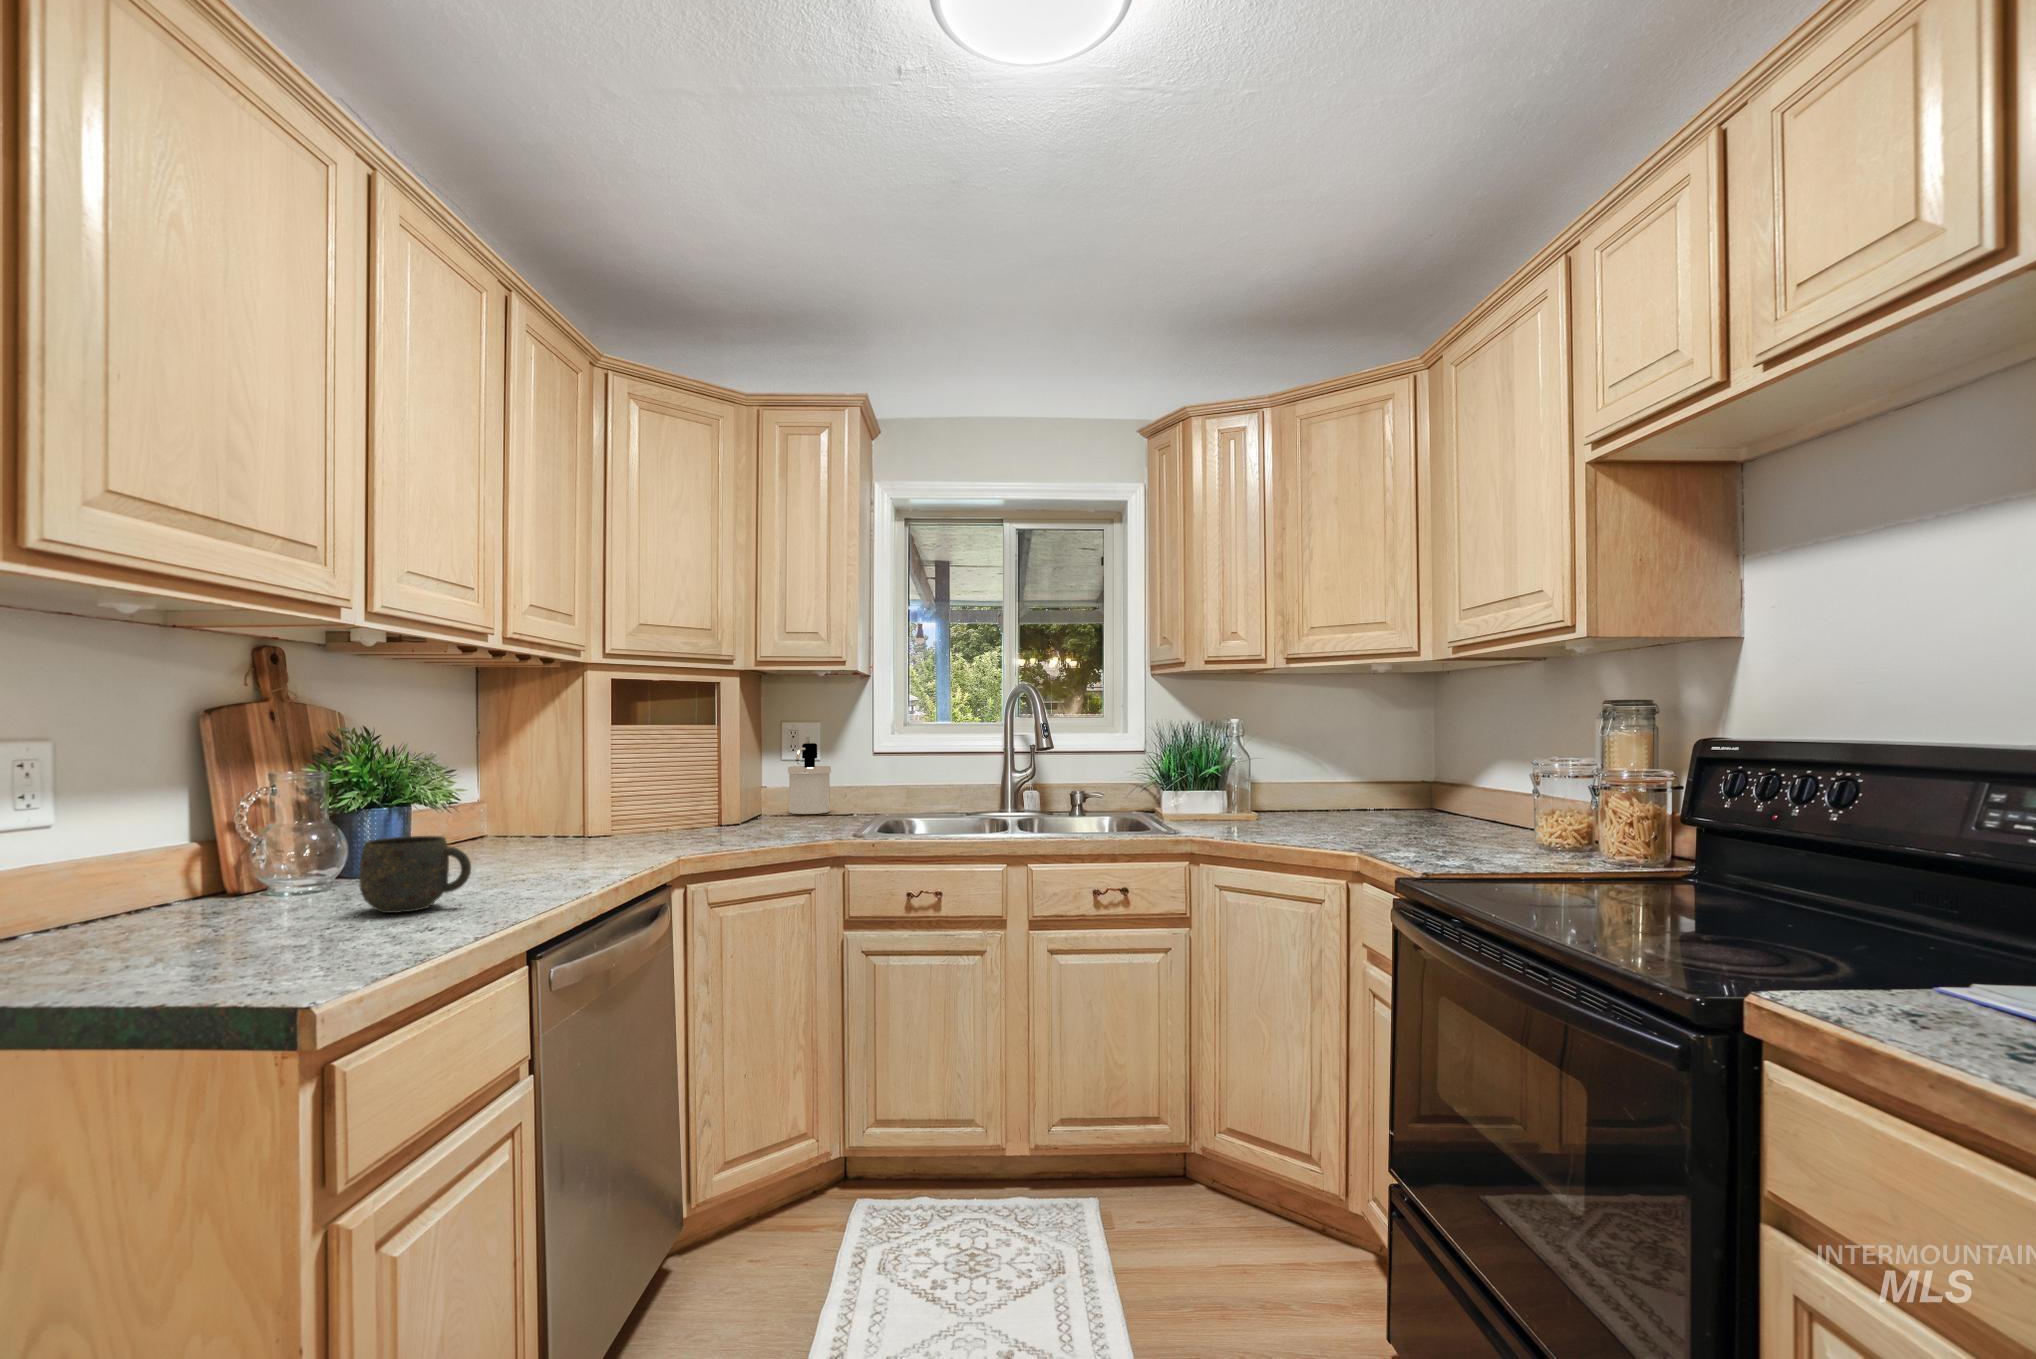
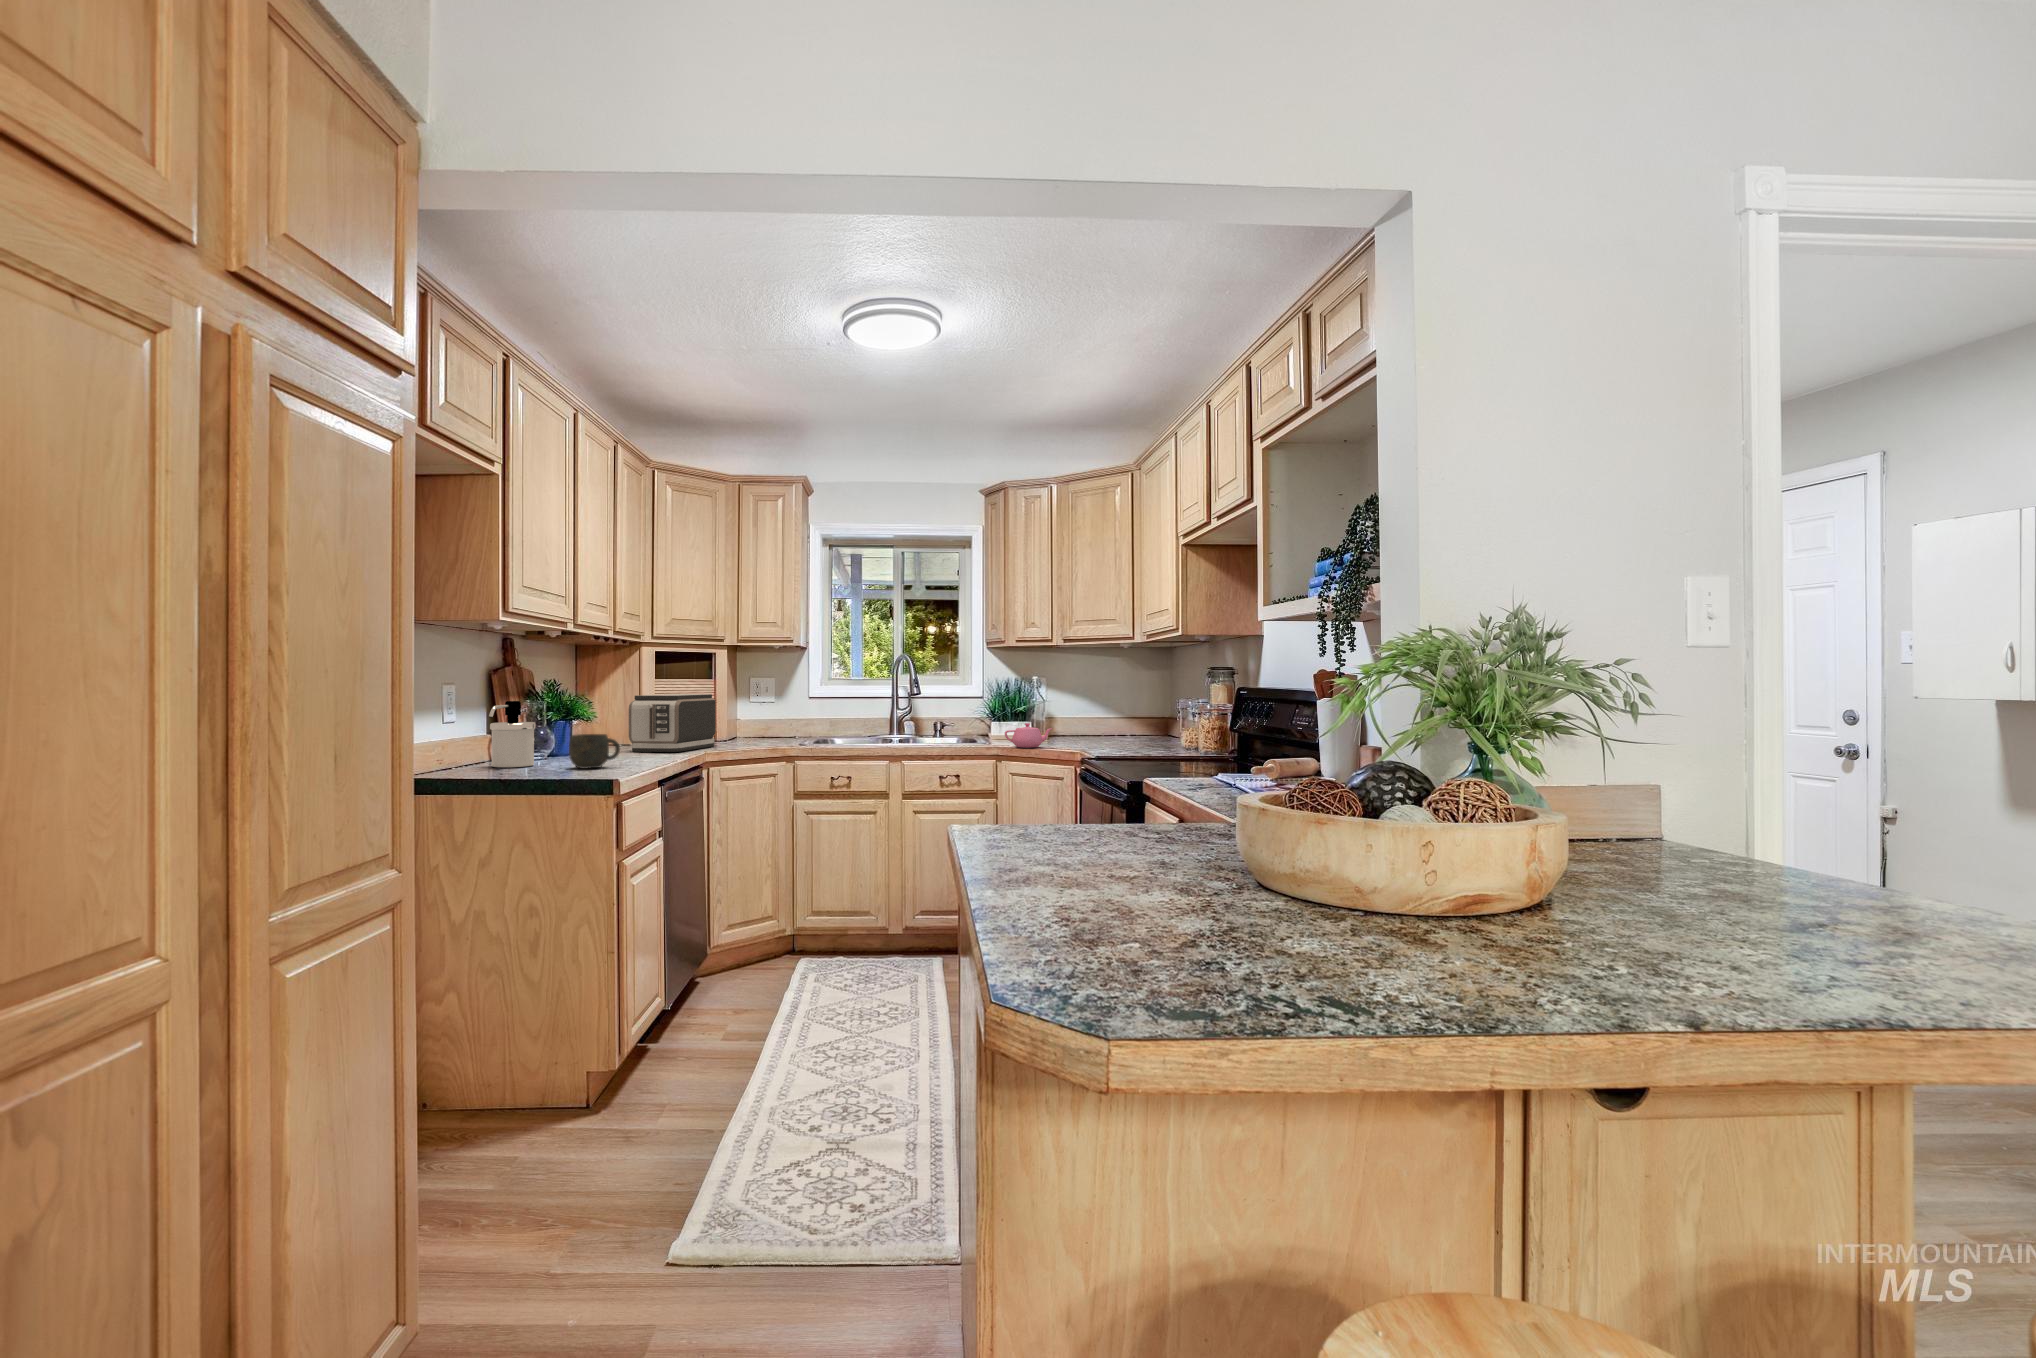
soap dispenser: present [788,743,831,814] -> present [489,701,535,767]
toaster: none [546,749,710,856] -> present [629,694,716,752]
teapot: none [1207,799,1295,843] -> present [1005,723,1053,748]

